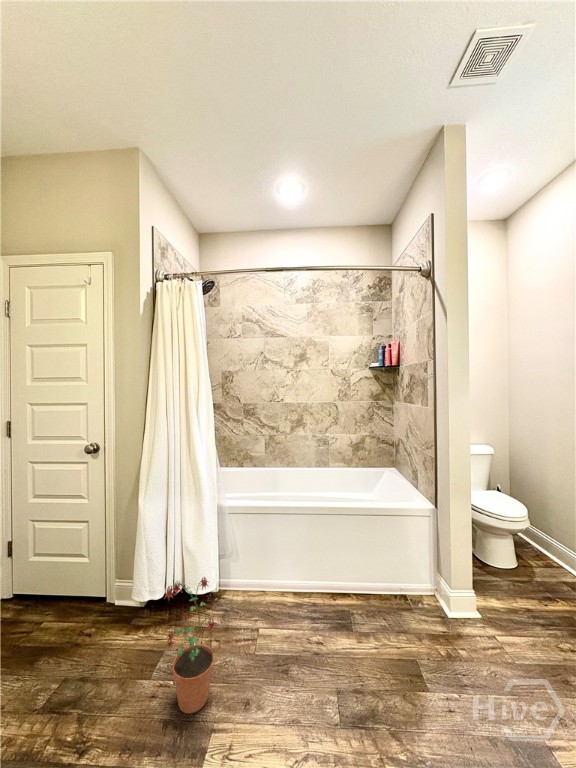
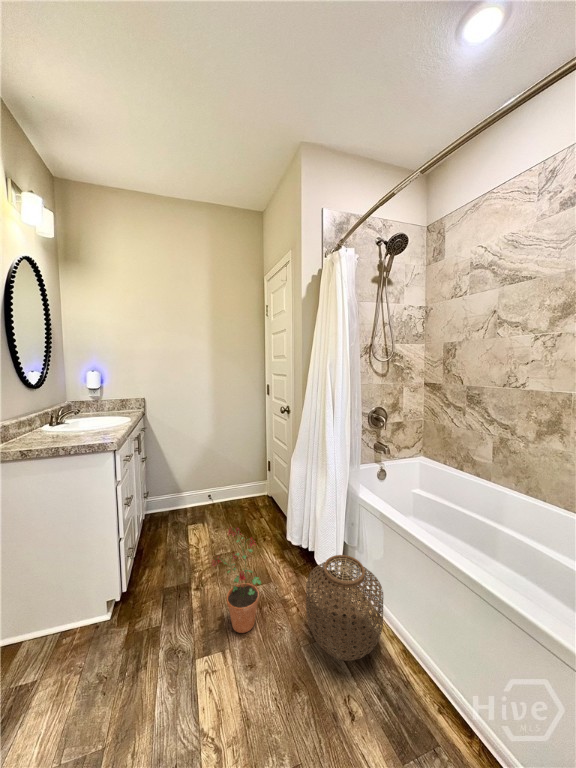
woven basket: none [235,545,301,636] -> present [306,555,383,661]

